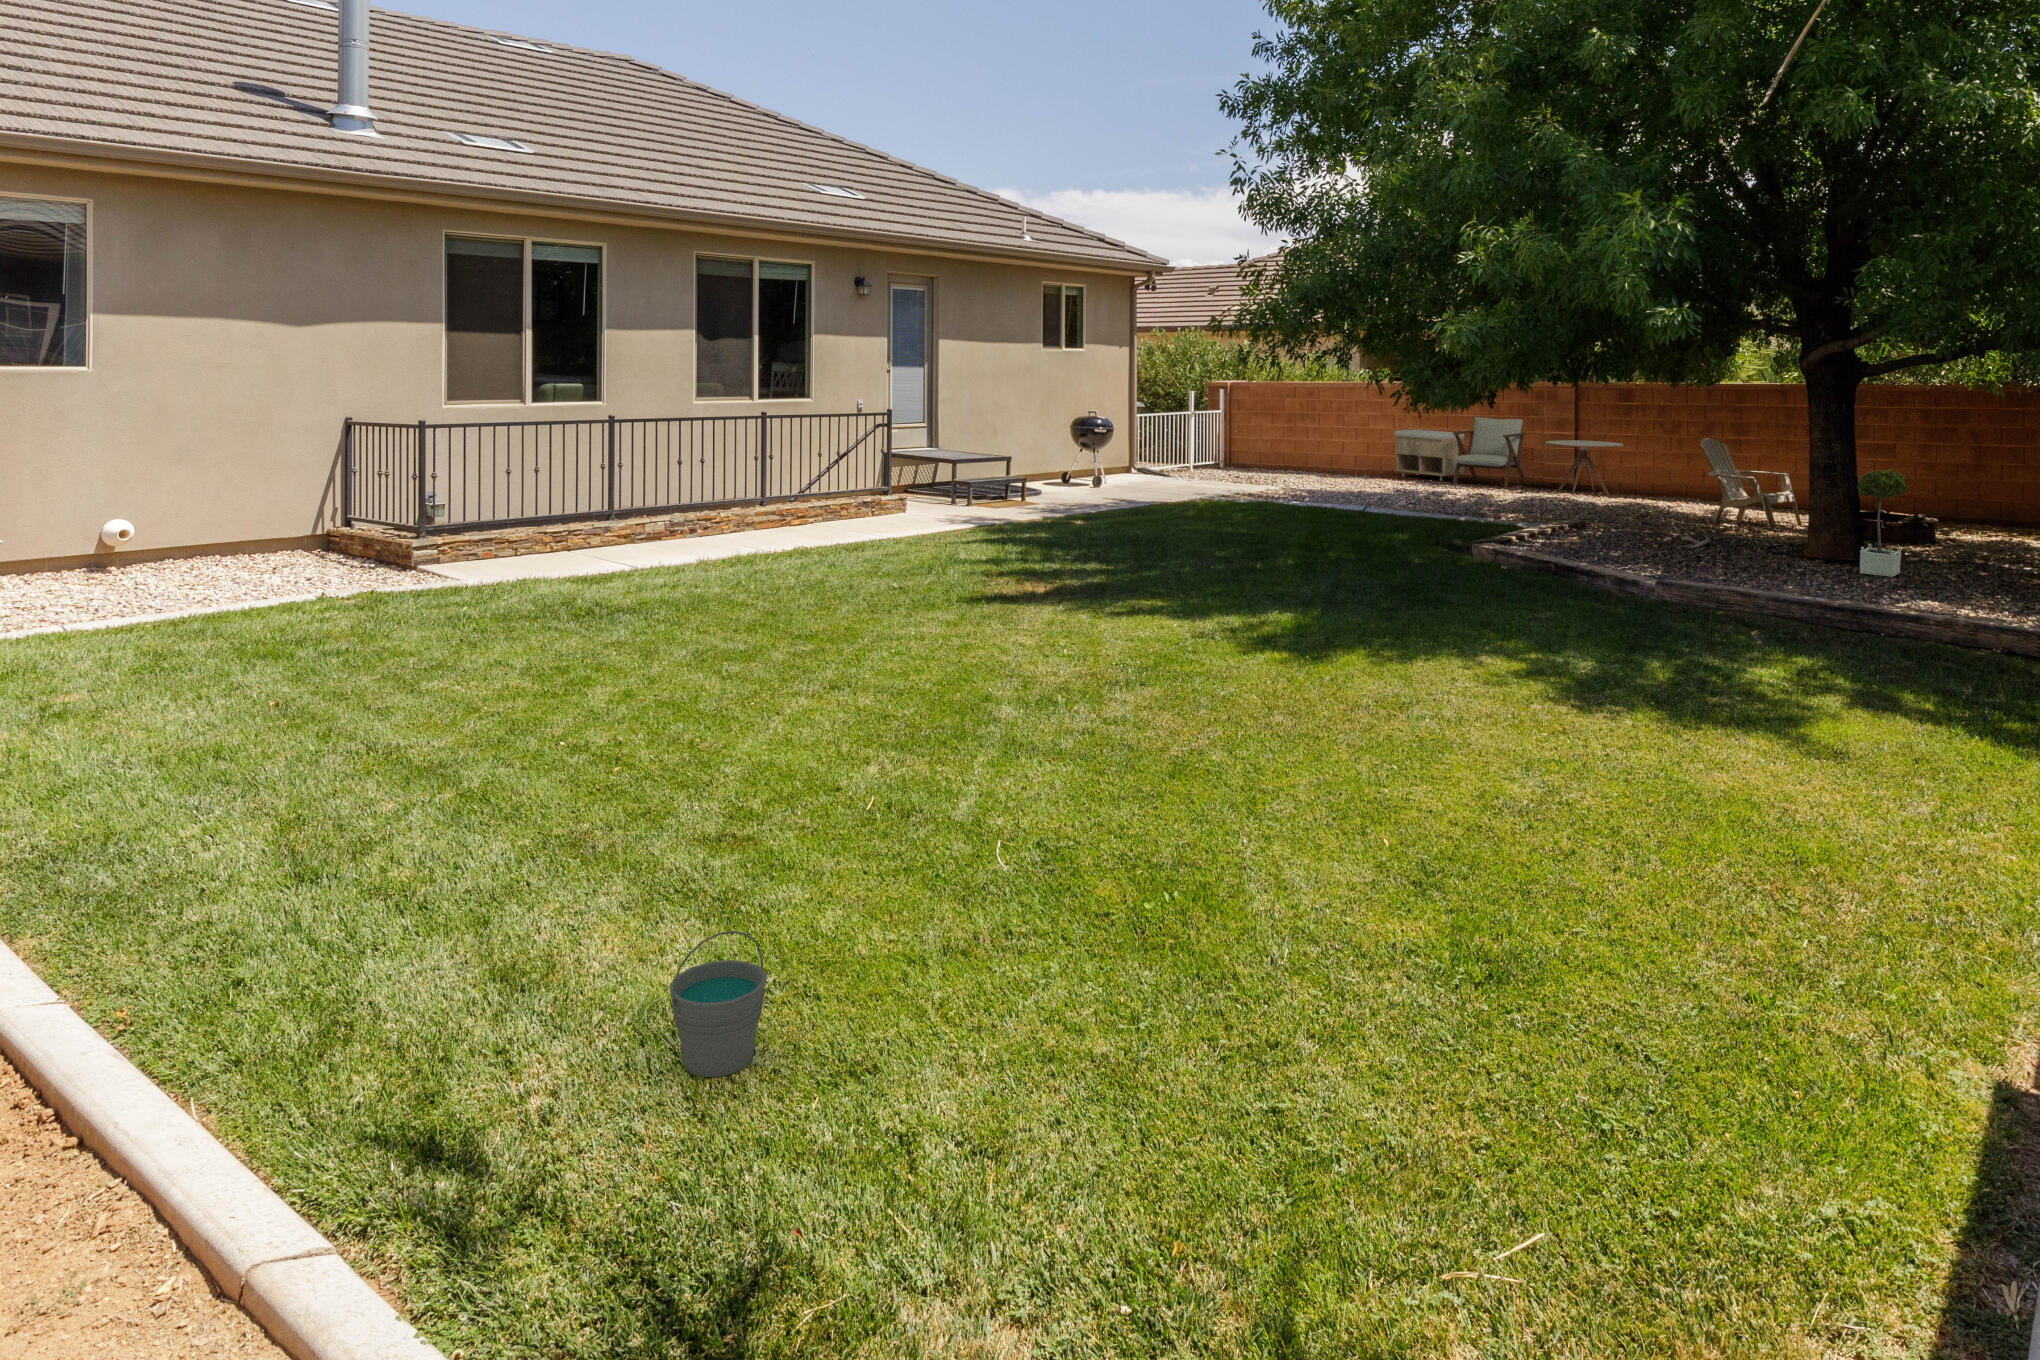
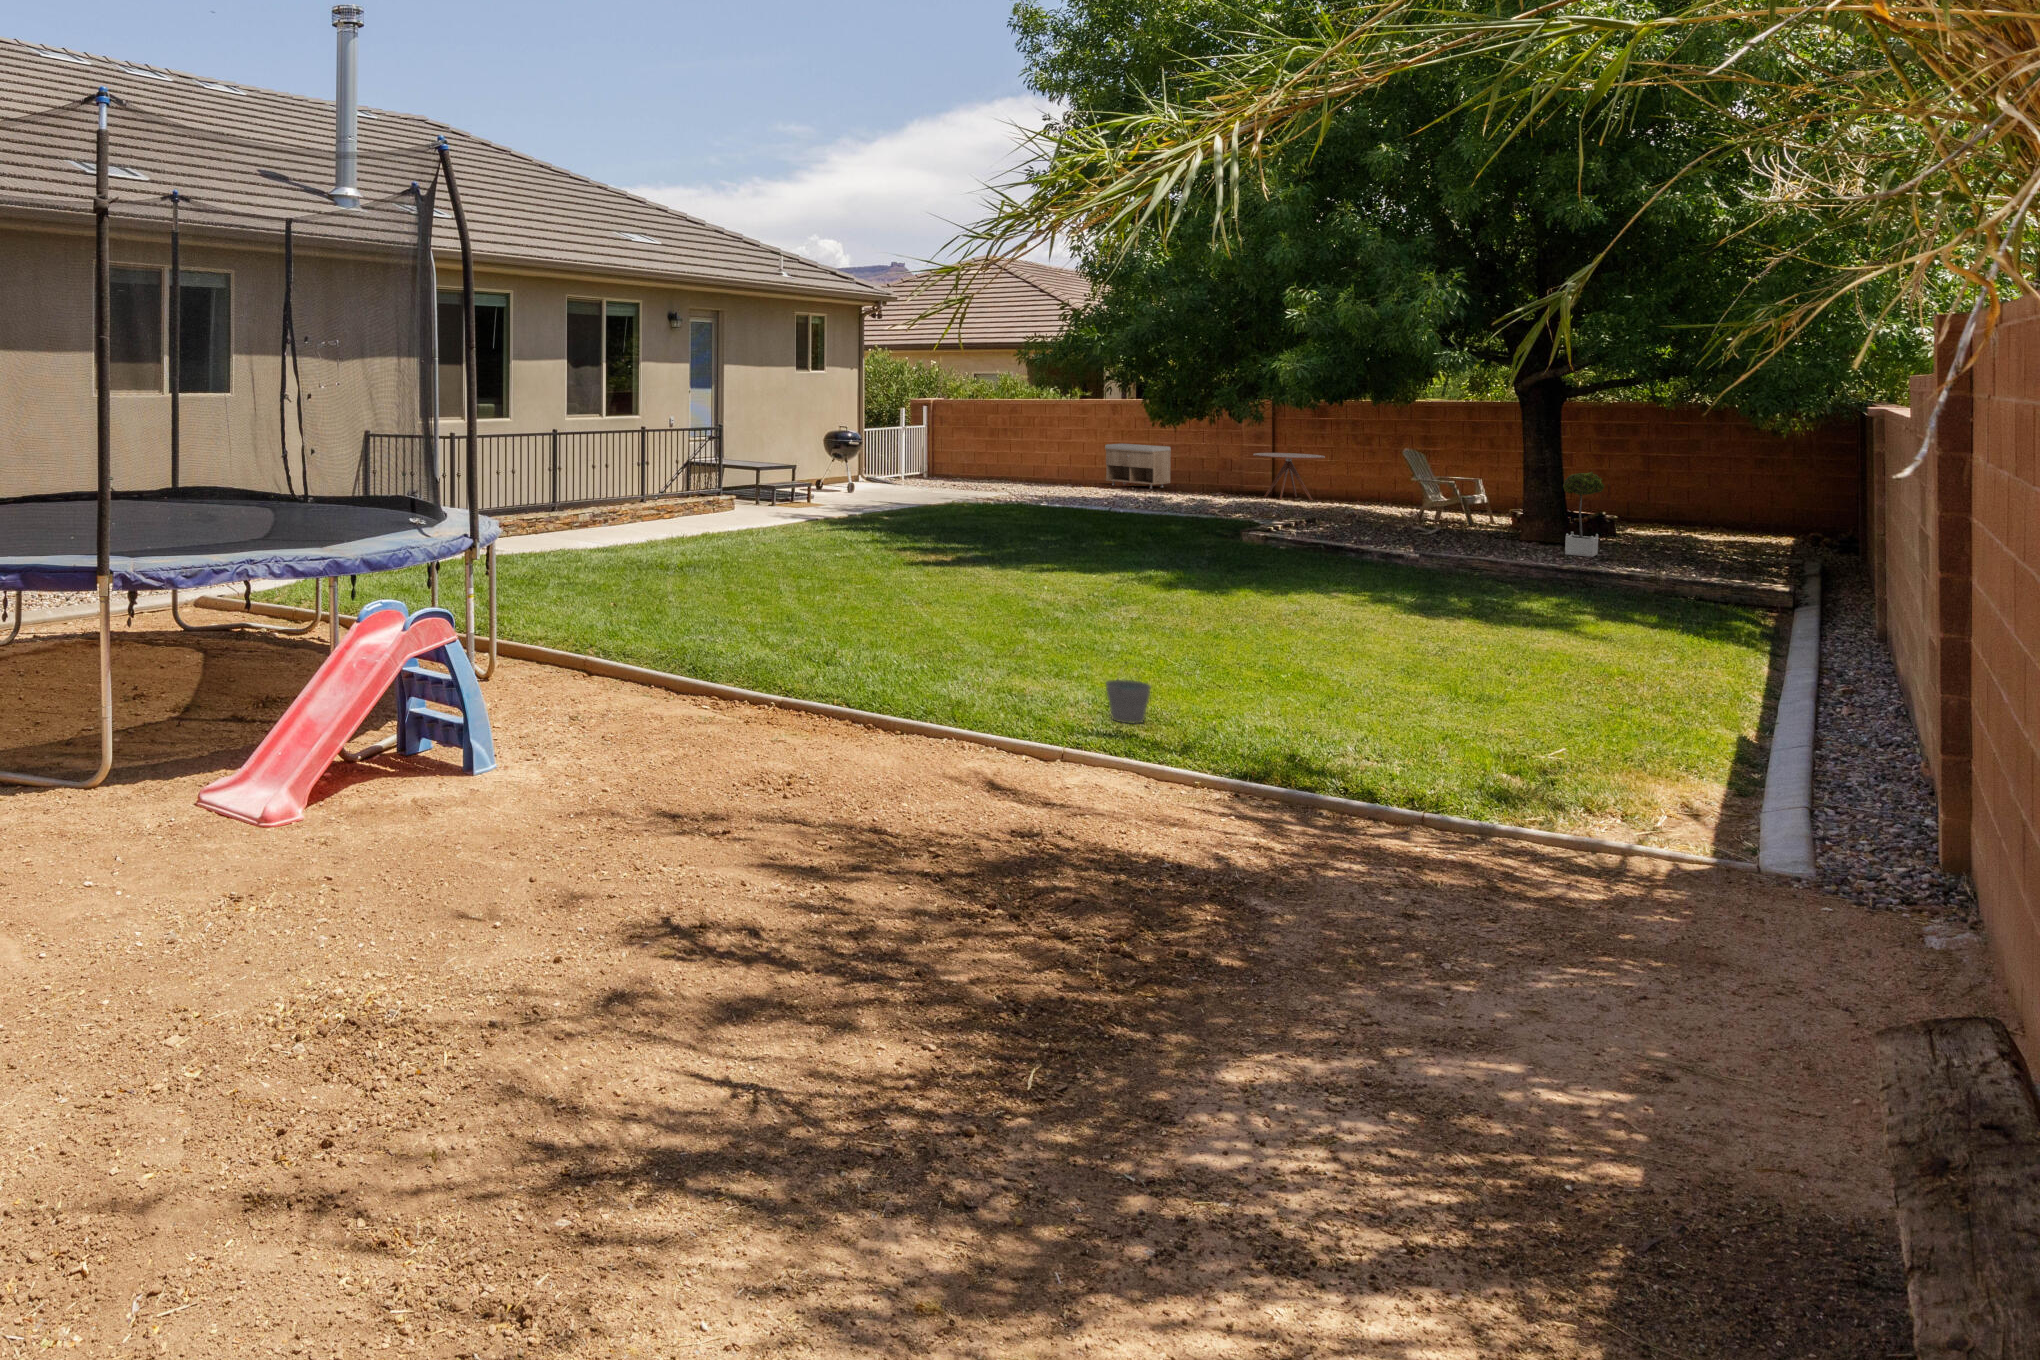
lounge chair: present [1453,417,1527,488] -> none [1165,432,1232,495]

